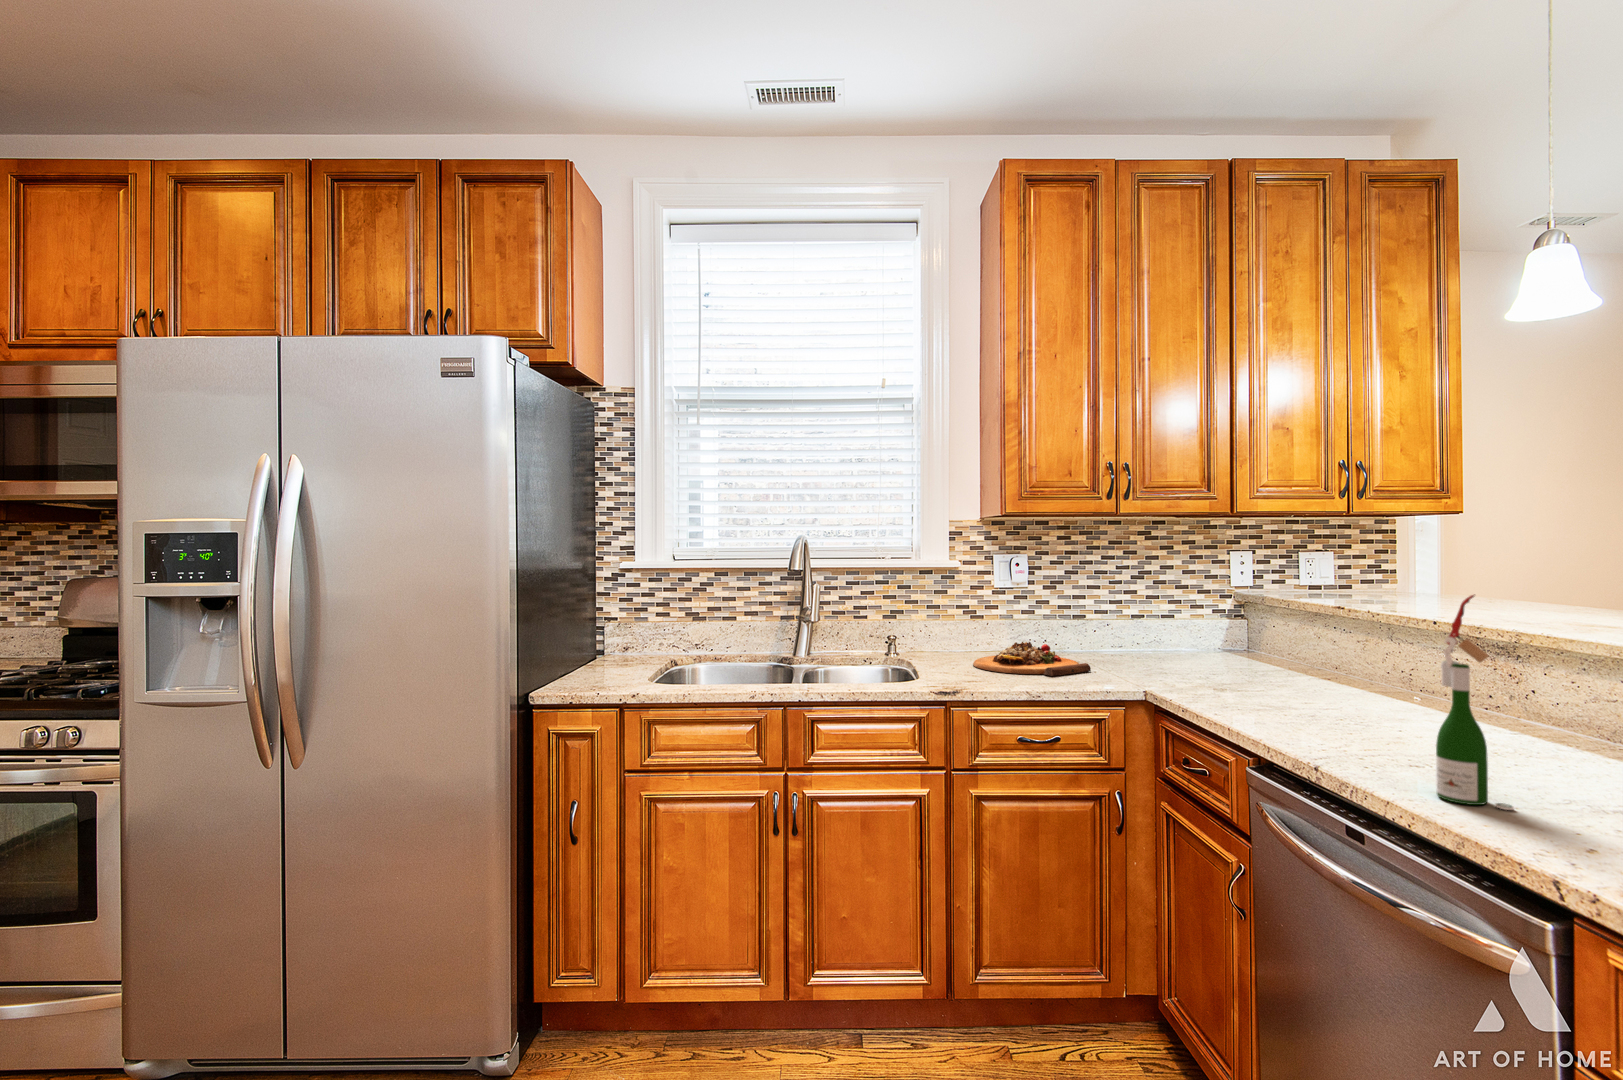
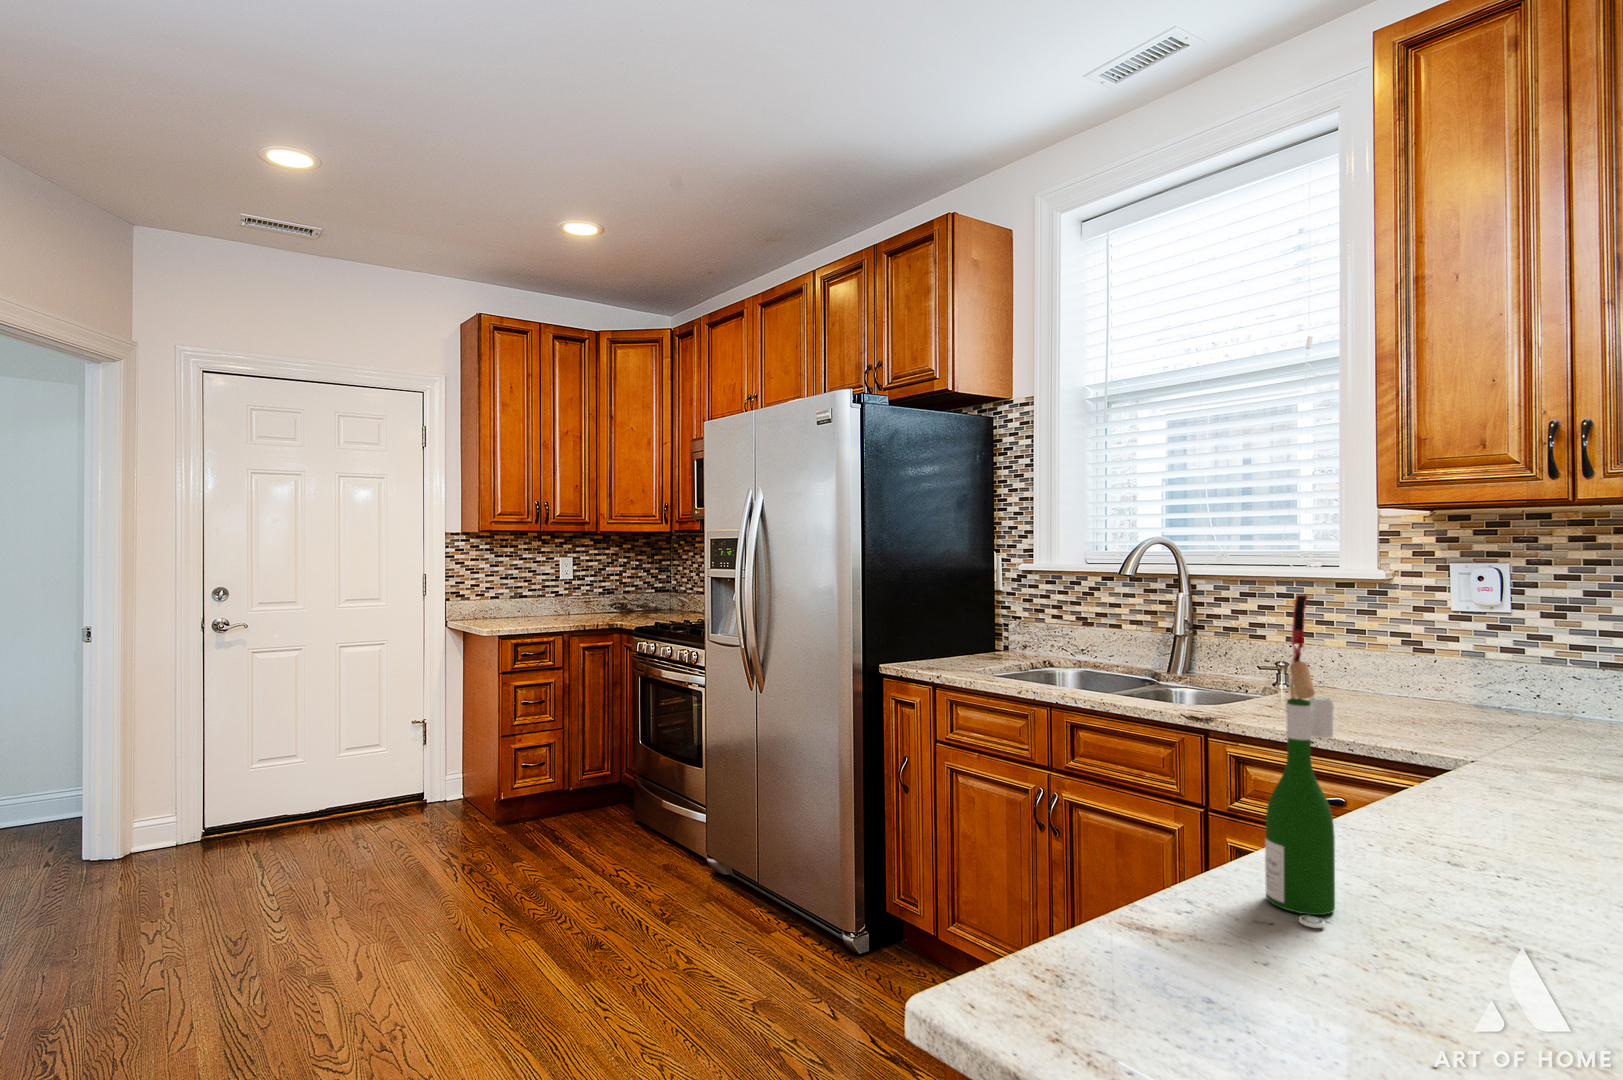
cutting board: present [973,642,1091,676] -> none [1342,685,1526,738]

